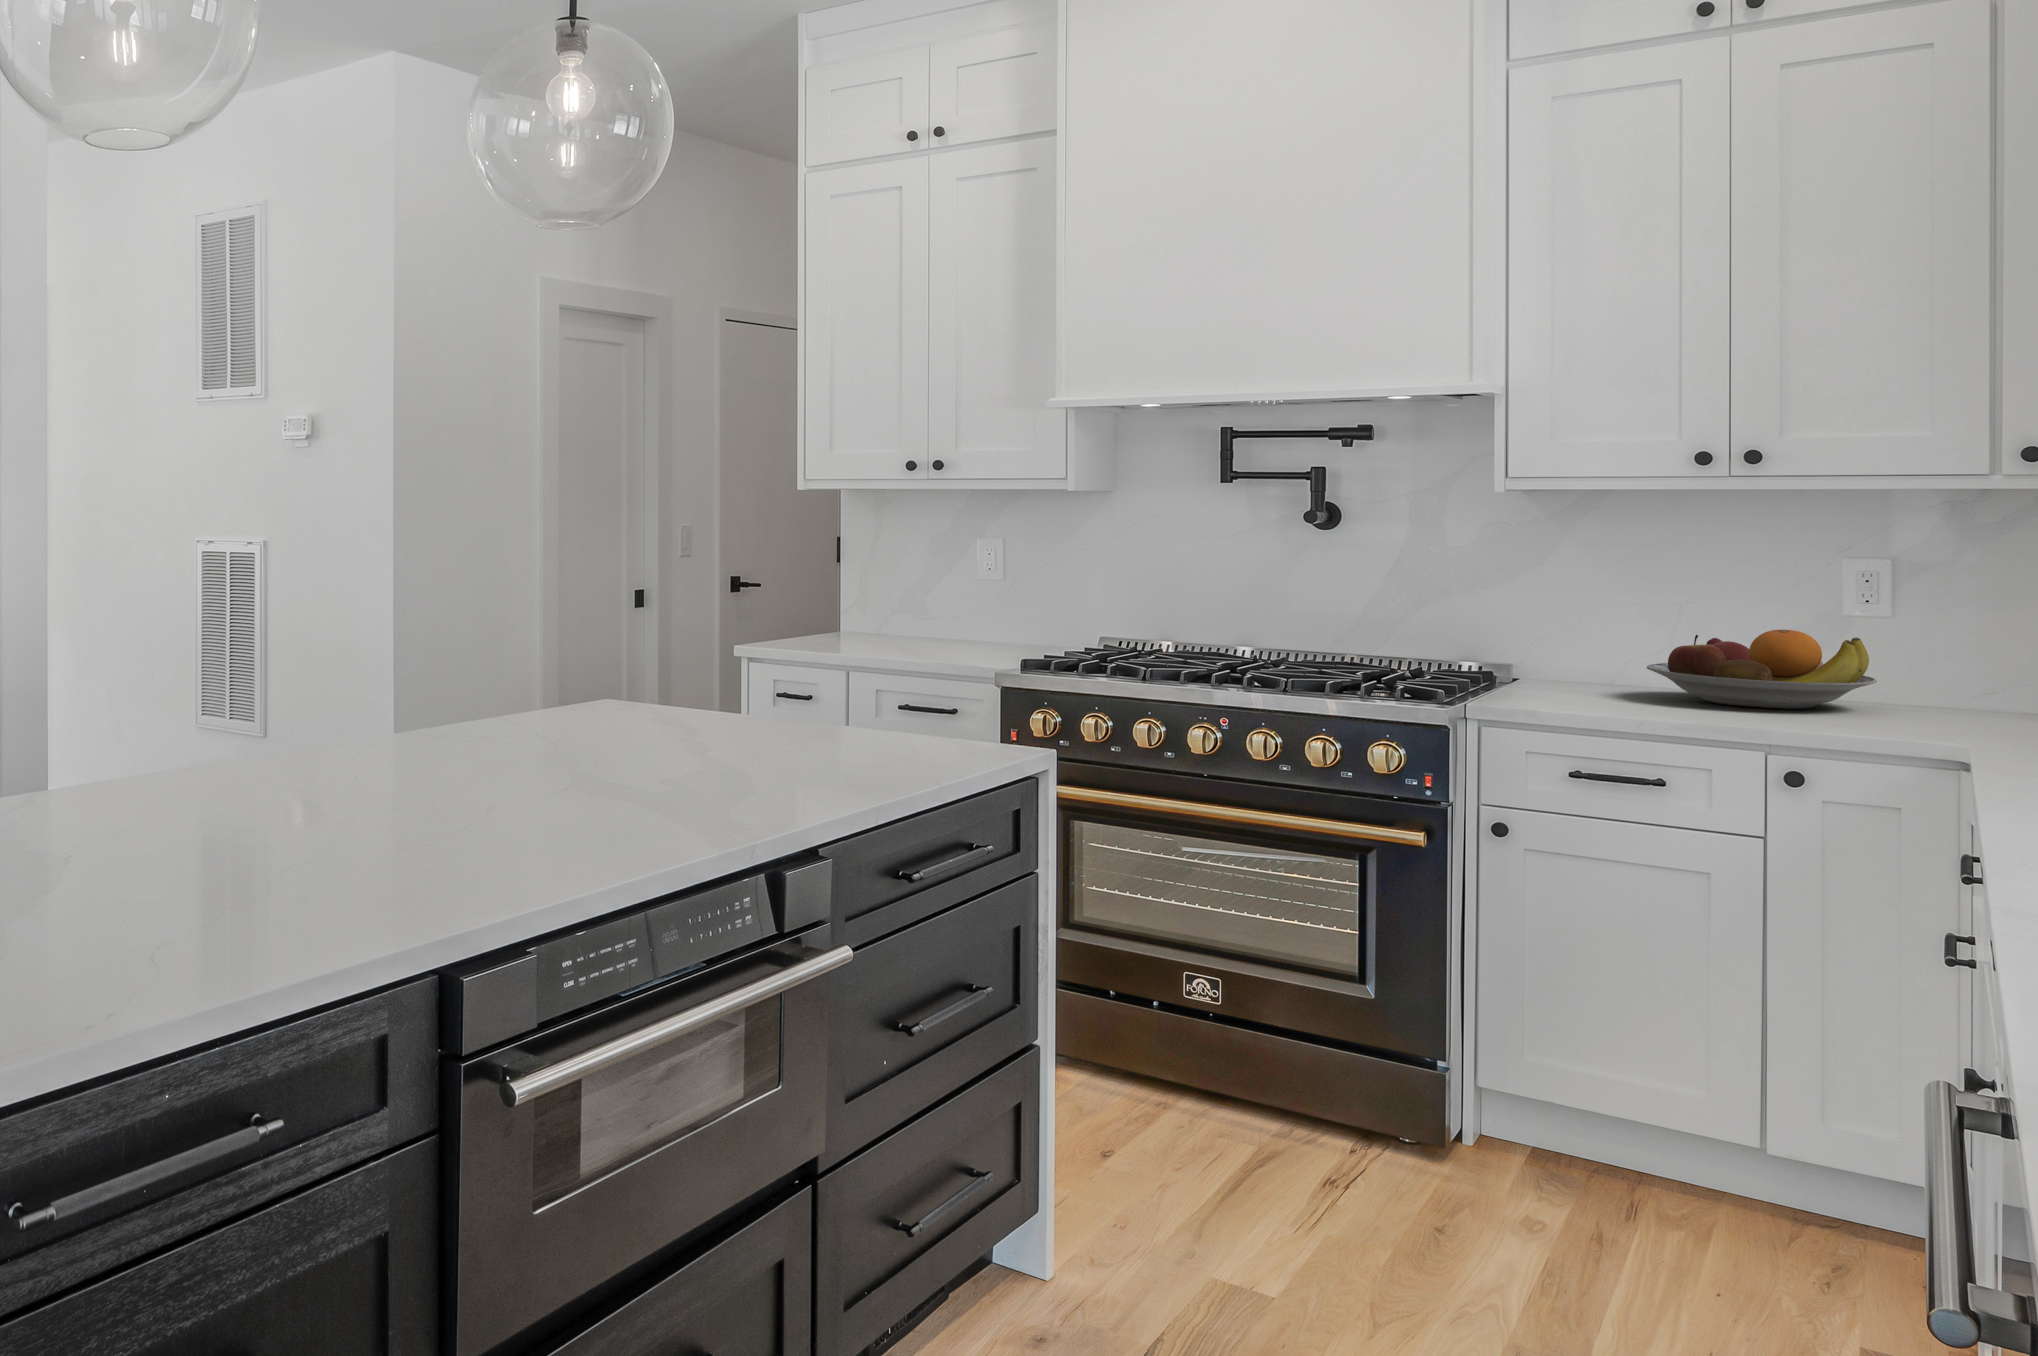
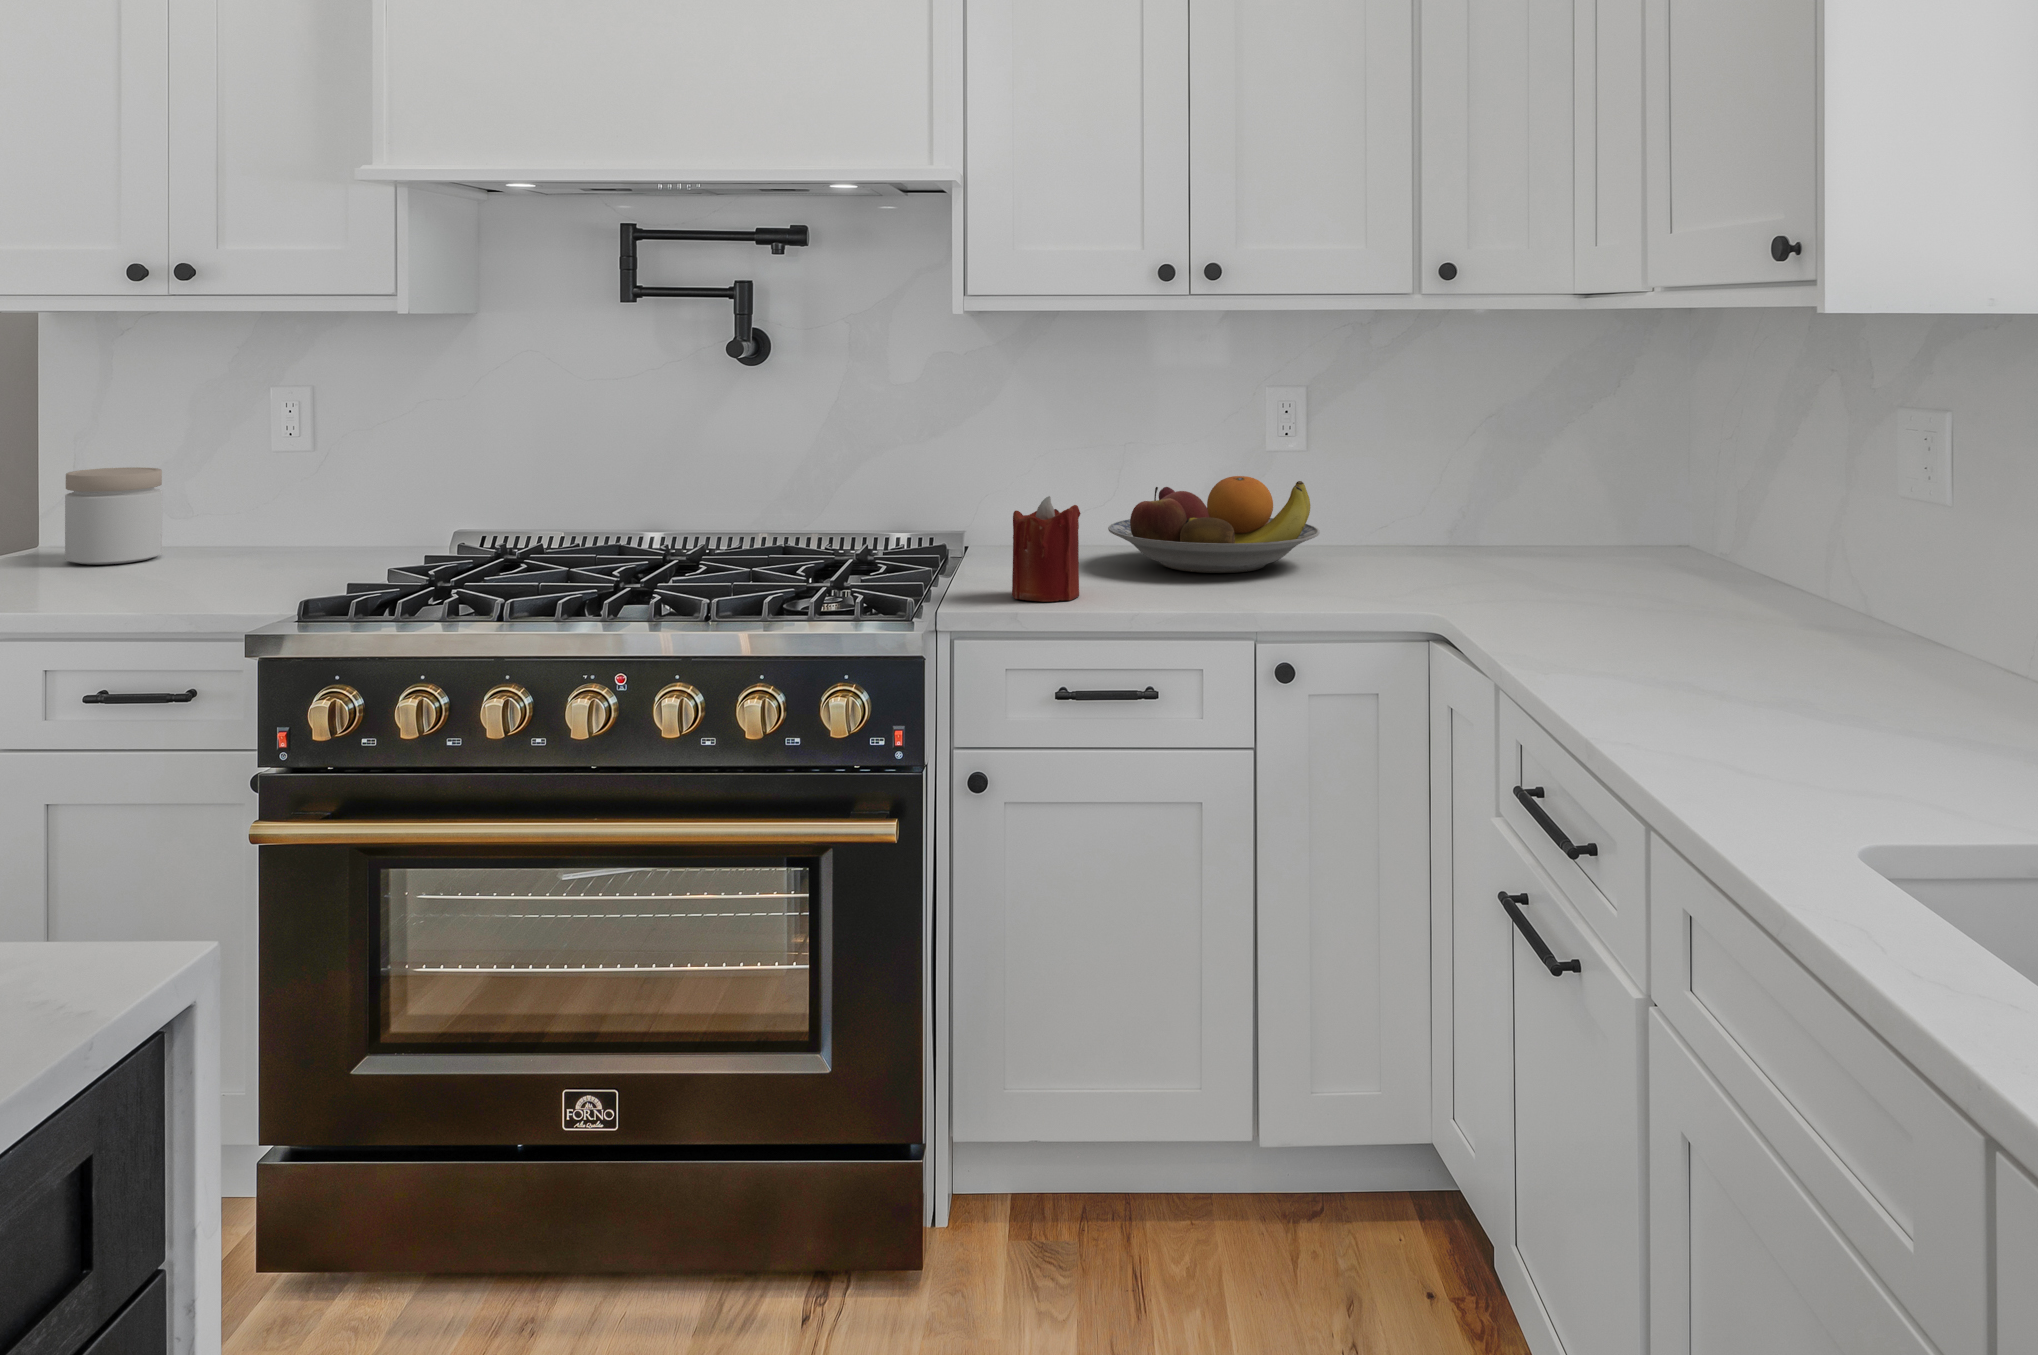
jar: none [861,587,915,644] -> present [65,467,162,565]
candle: none [1539,630,1603,709] -> present [1012,496,1081,601]

